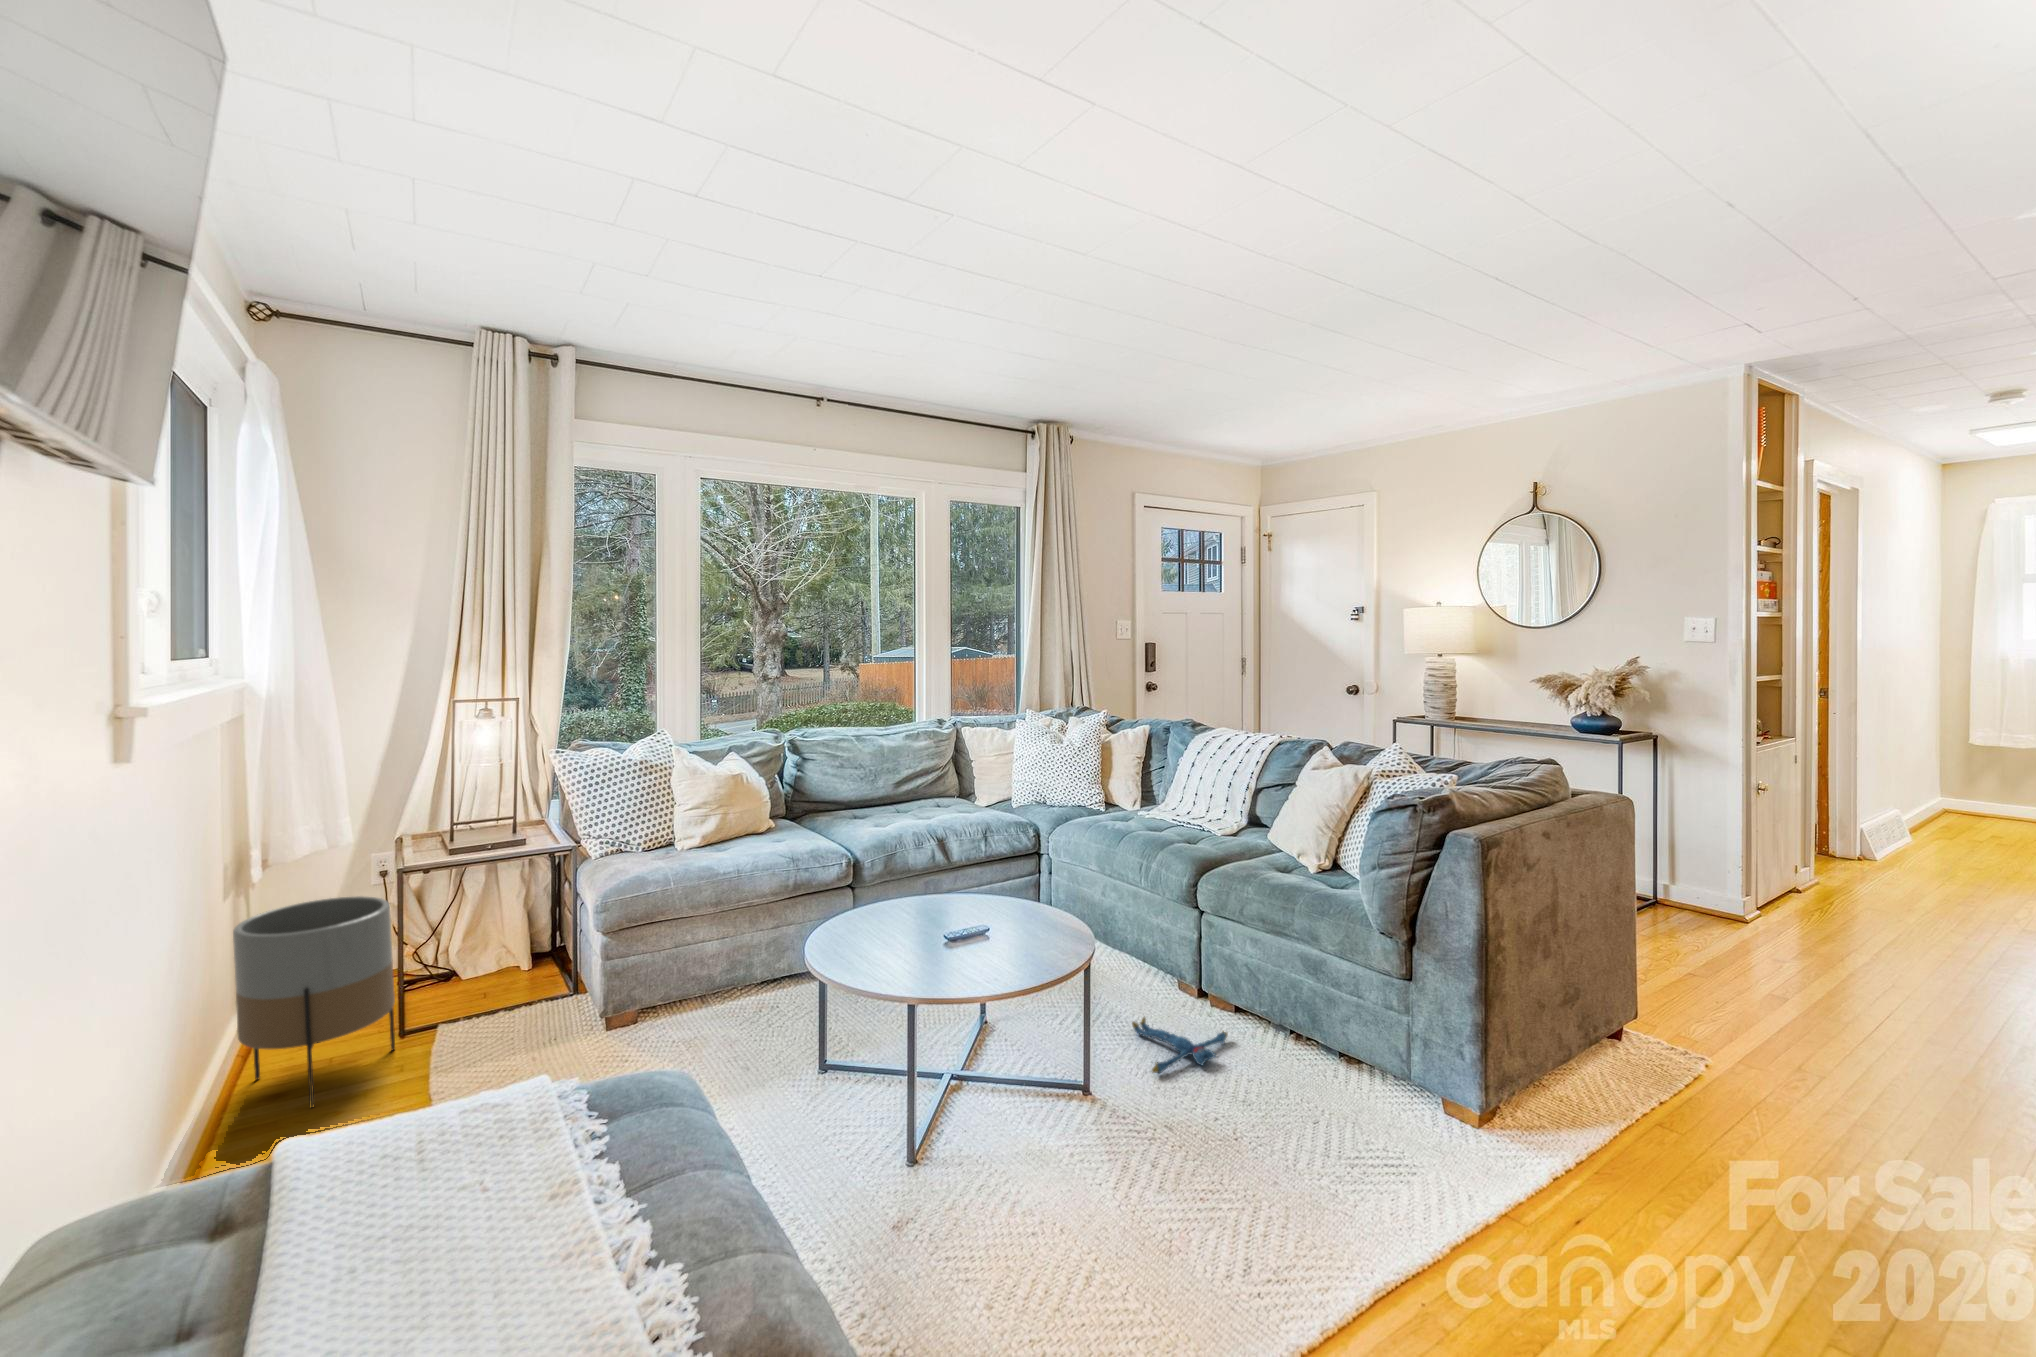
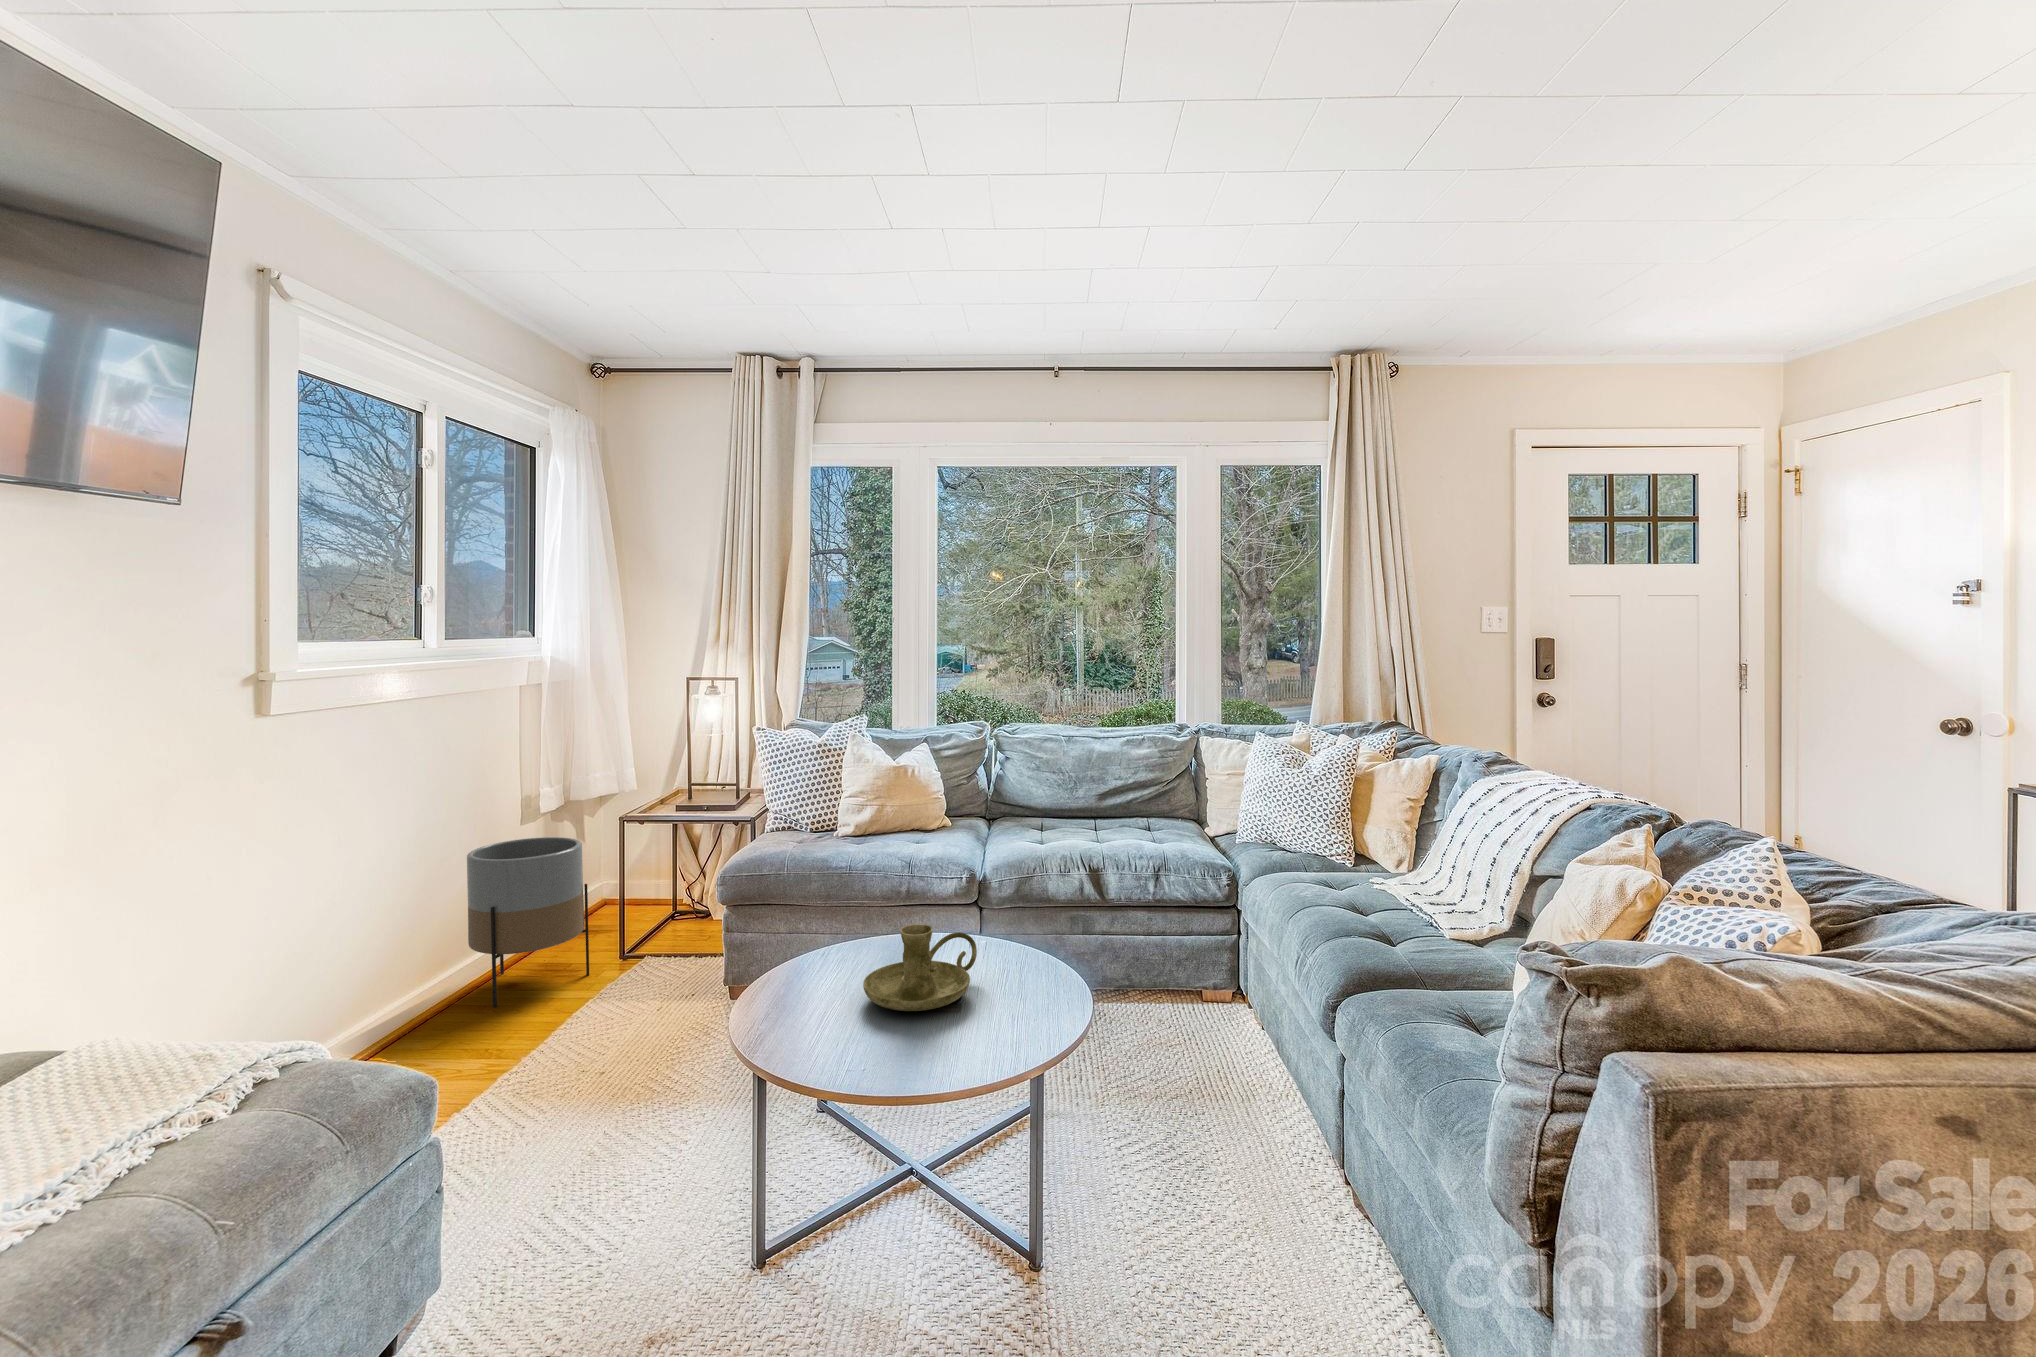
candle holder: none [923,888,1006,953] -> present [863,924,977,1011]
plush toy: present [1132,1017,1228,1073] -> none [1153,1171,1333,1284]

